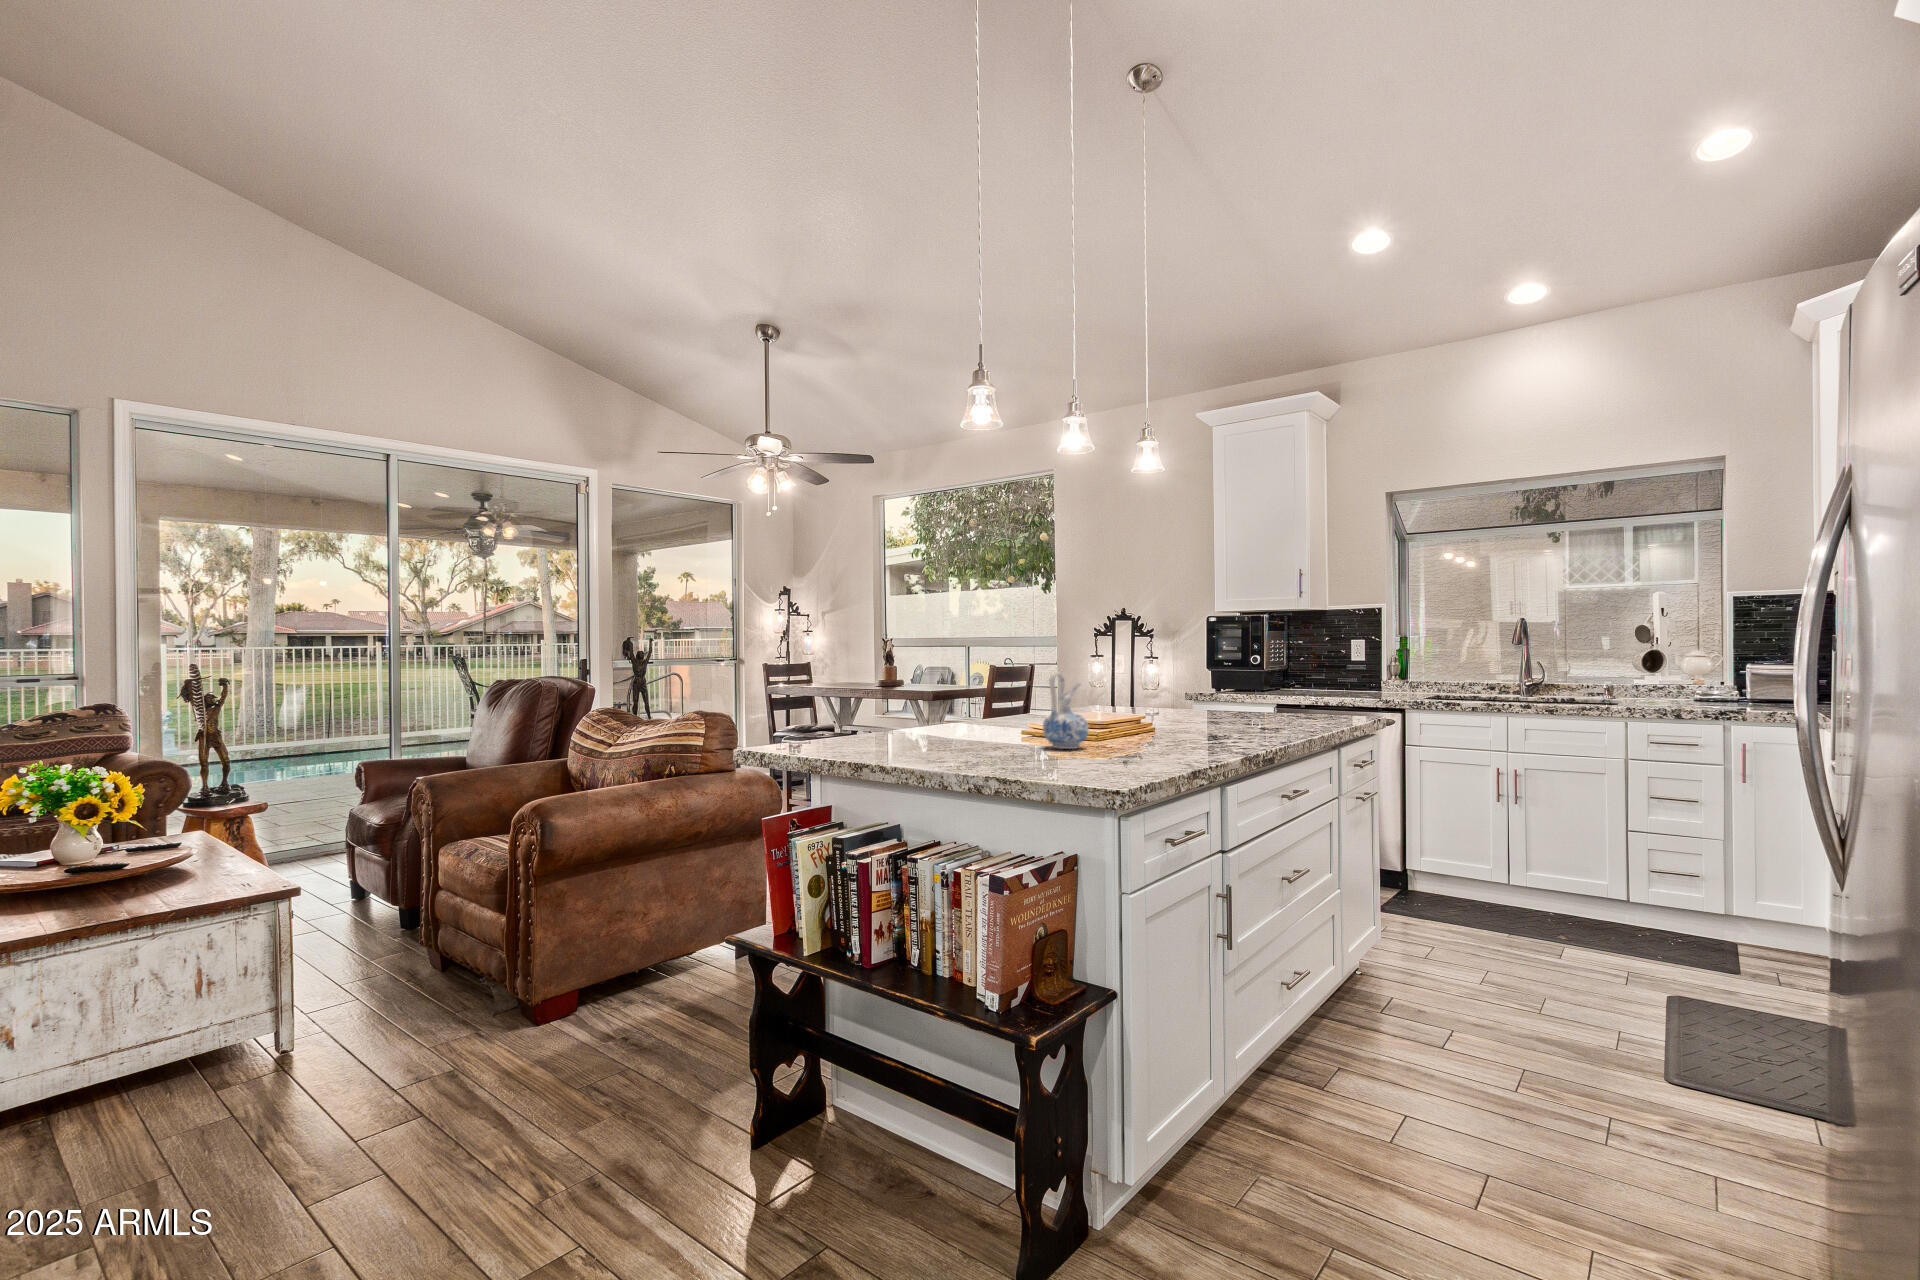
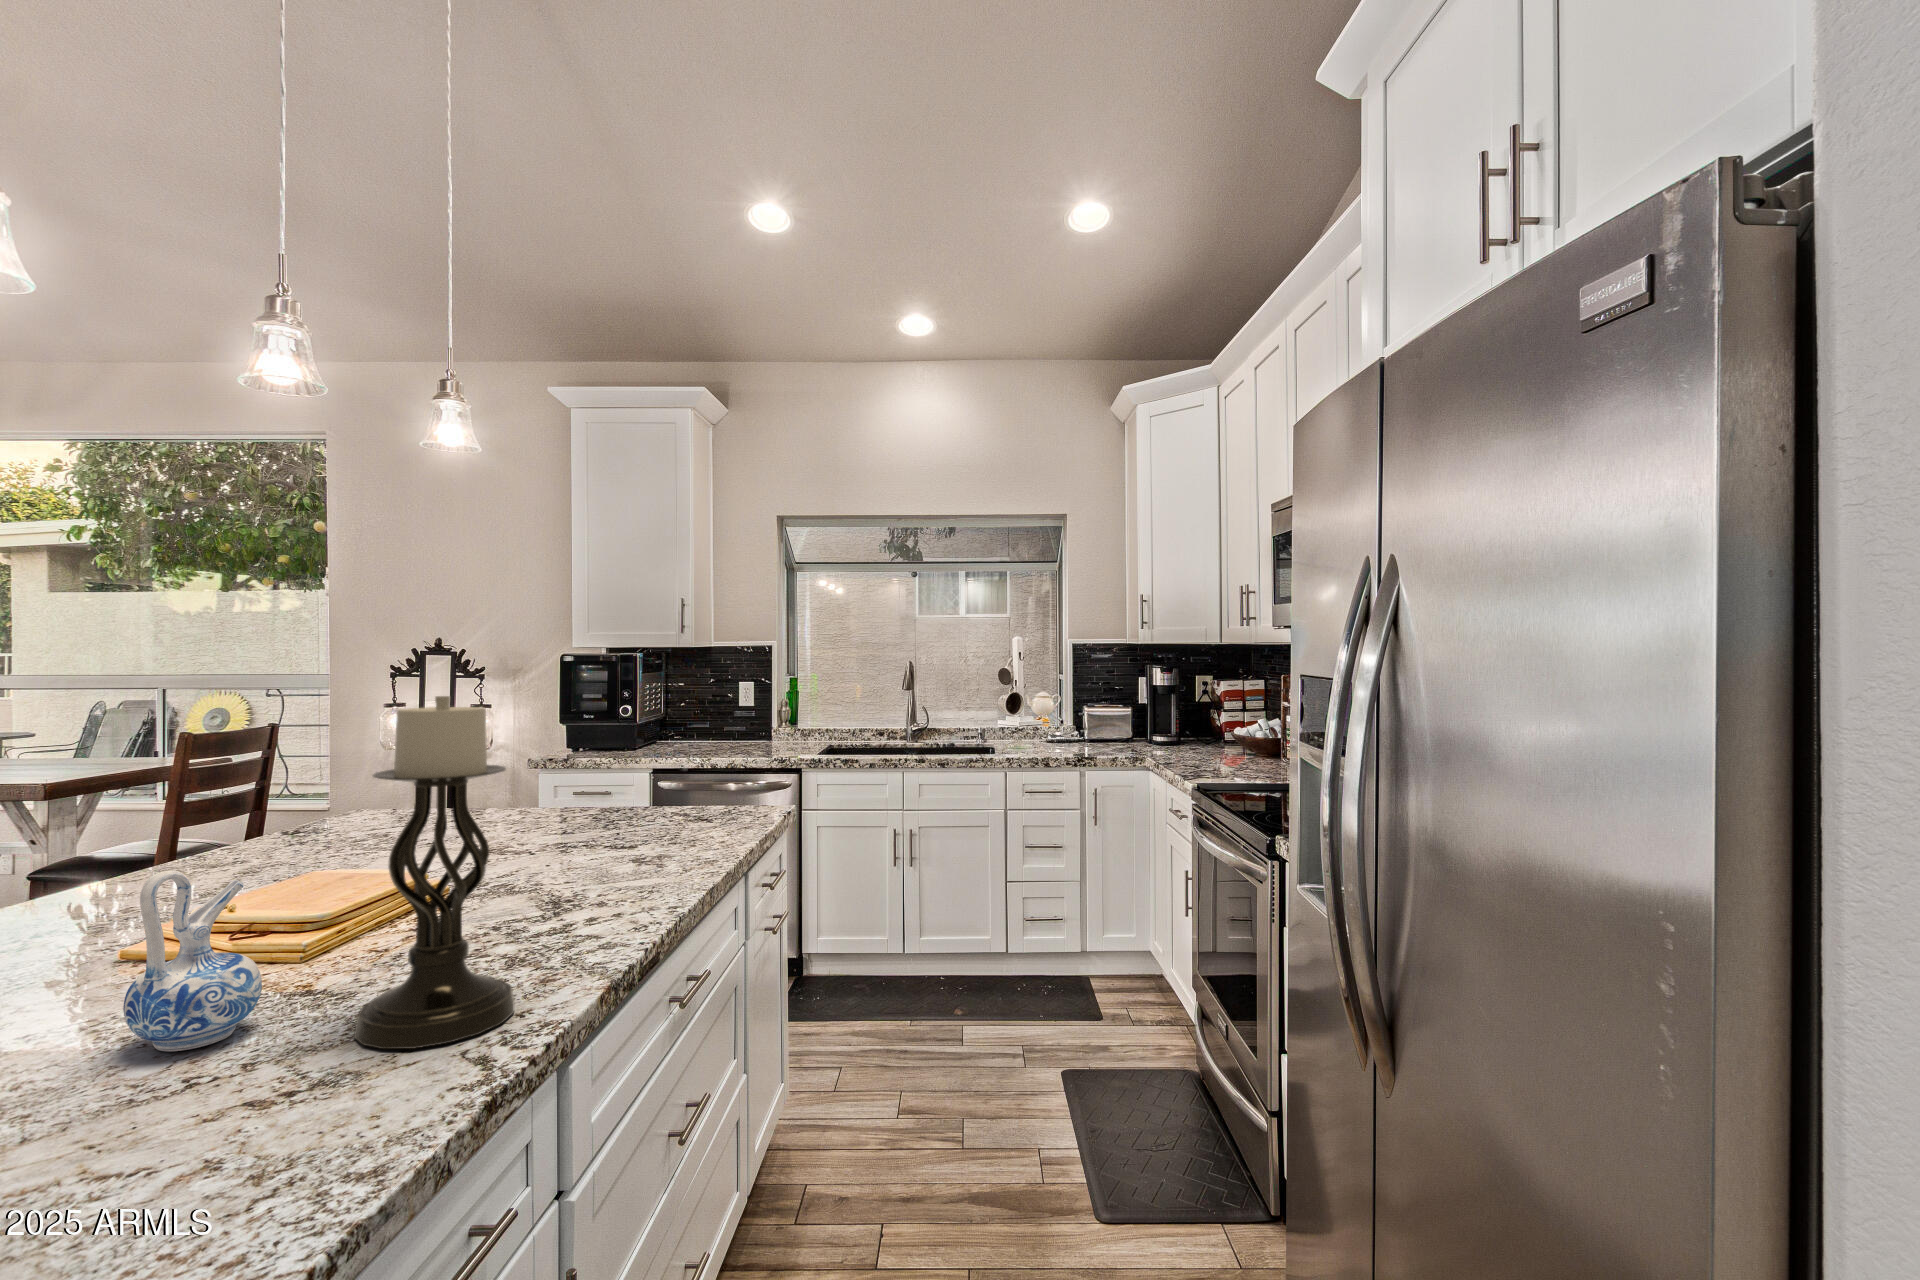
candle holder: none [1127,598,1194,757] -> present [354,696,515,1049]

